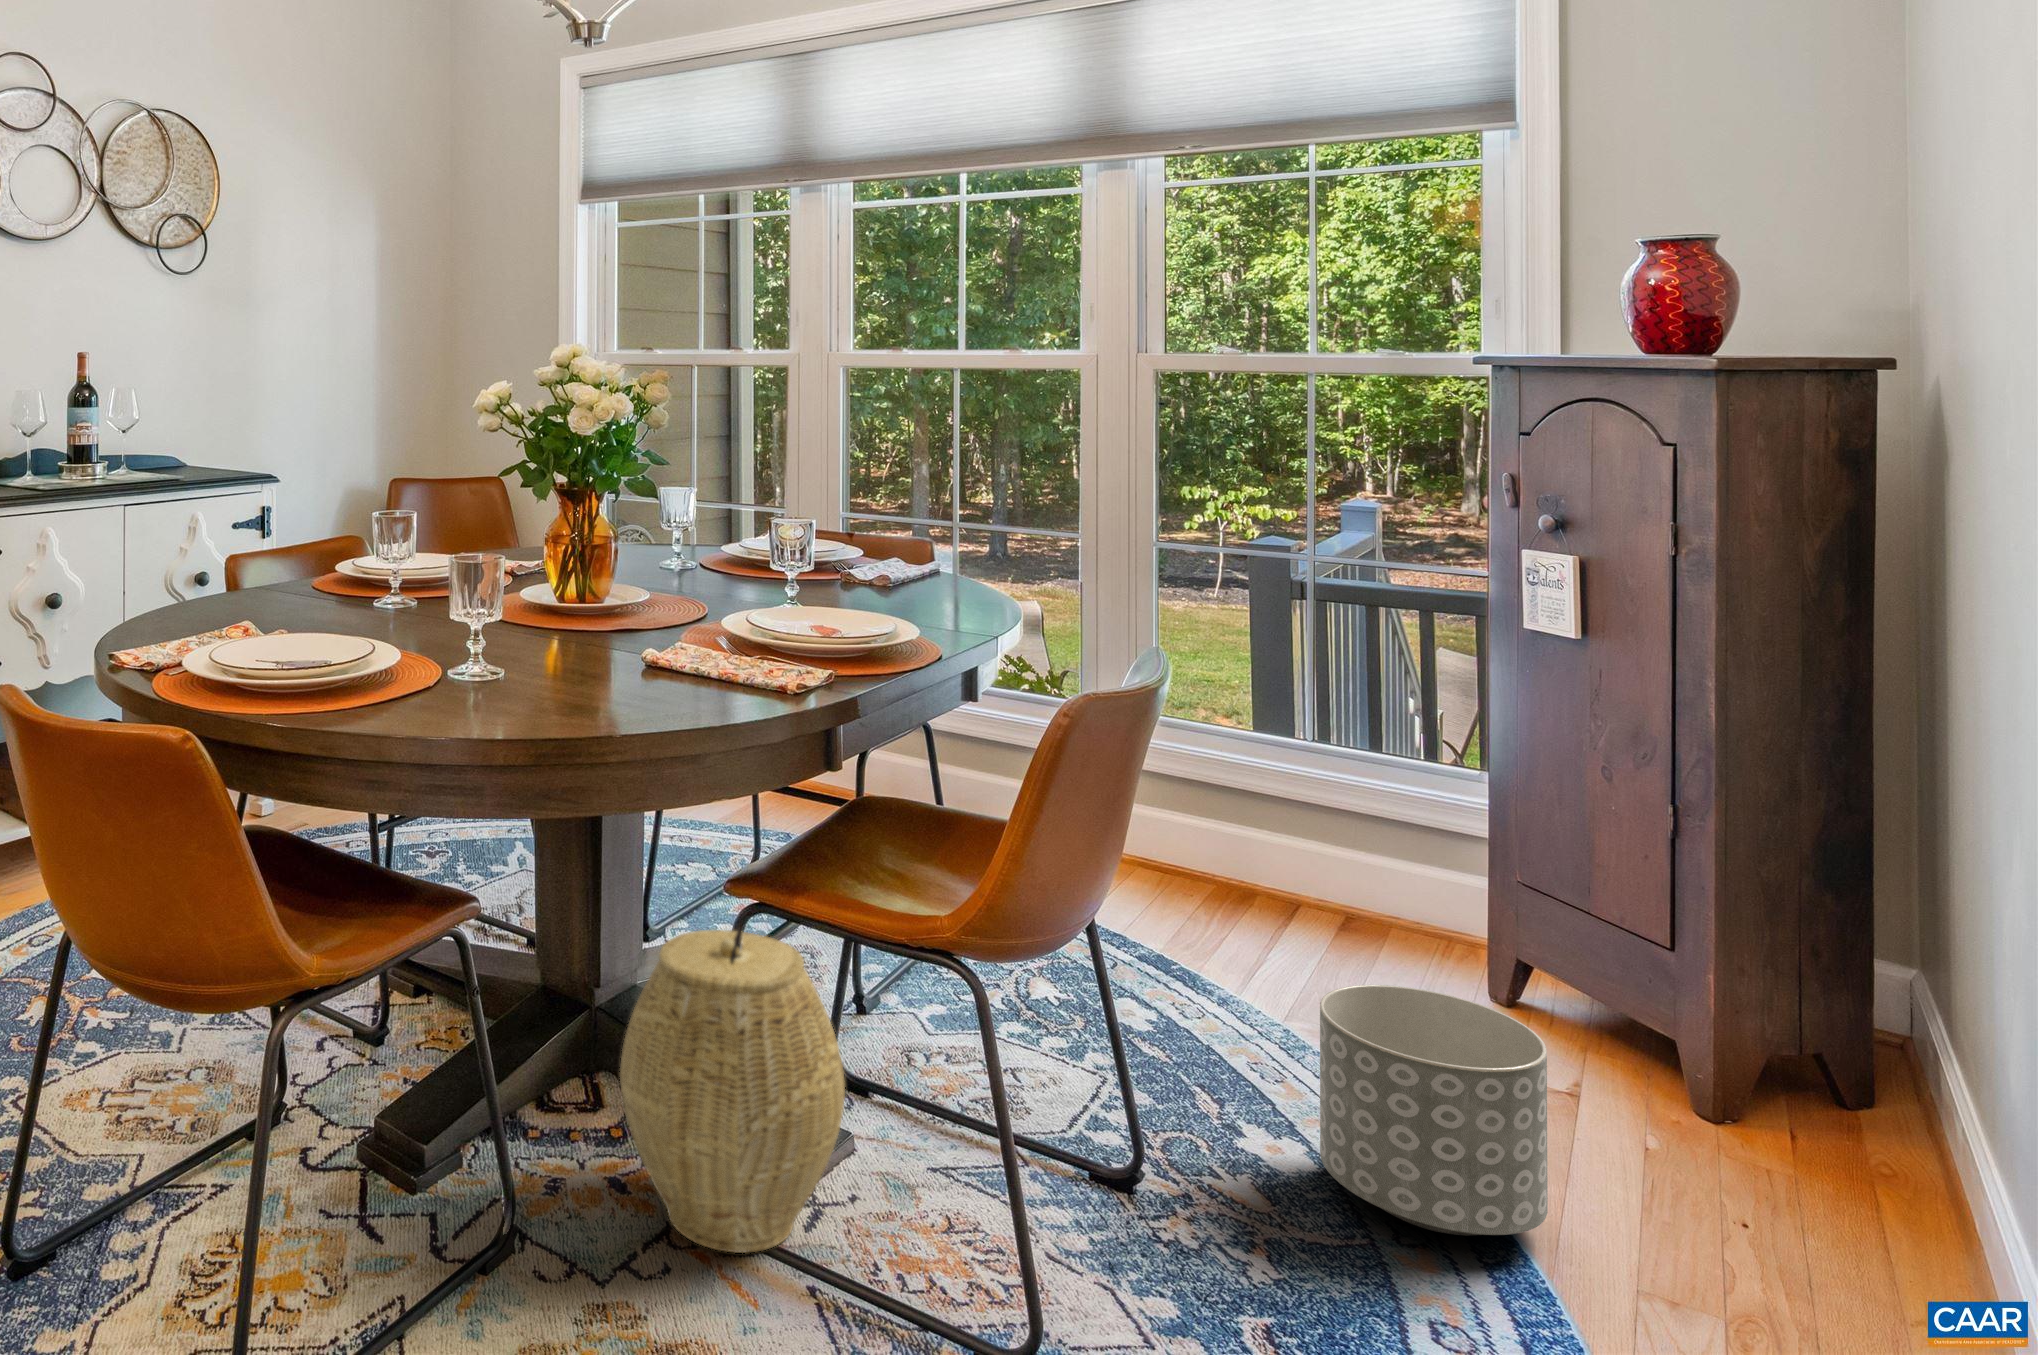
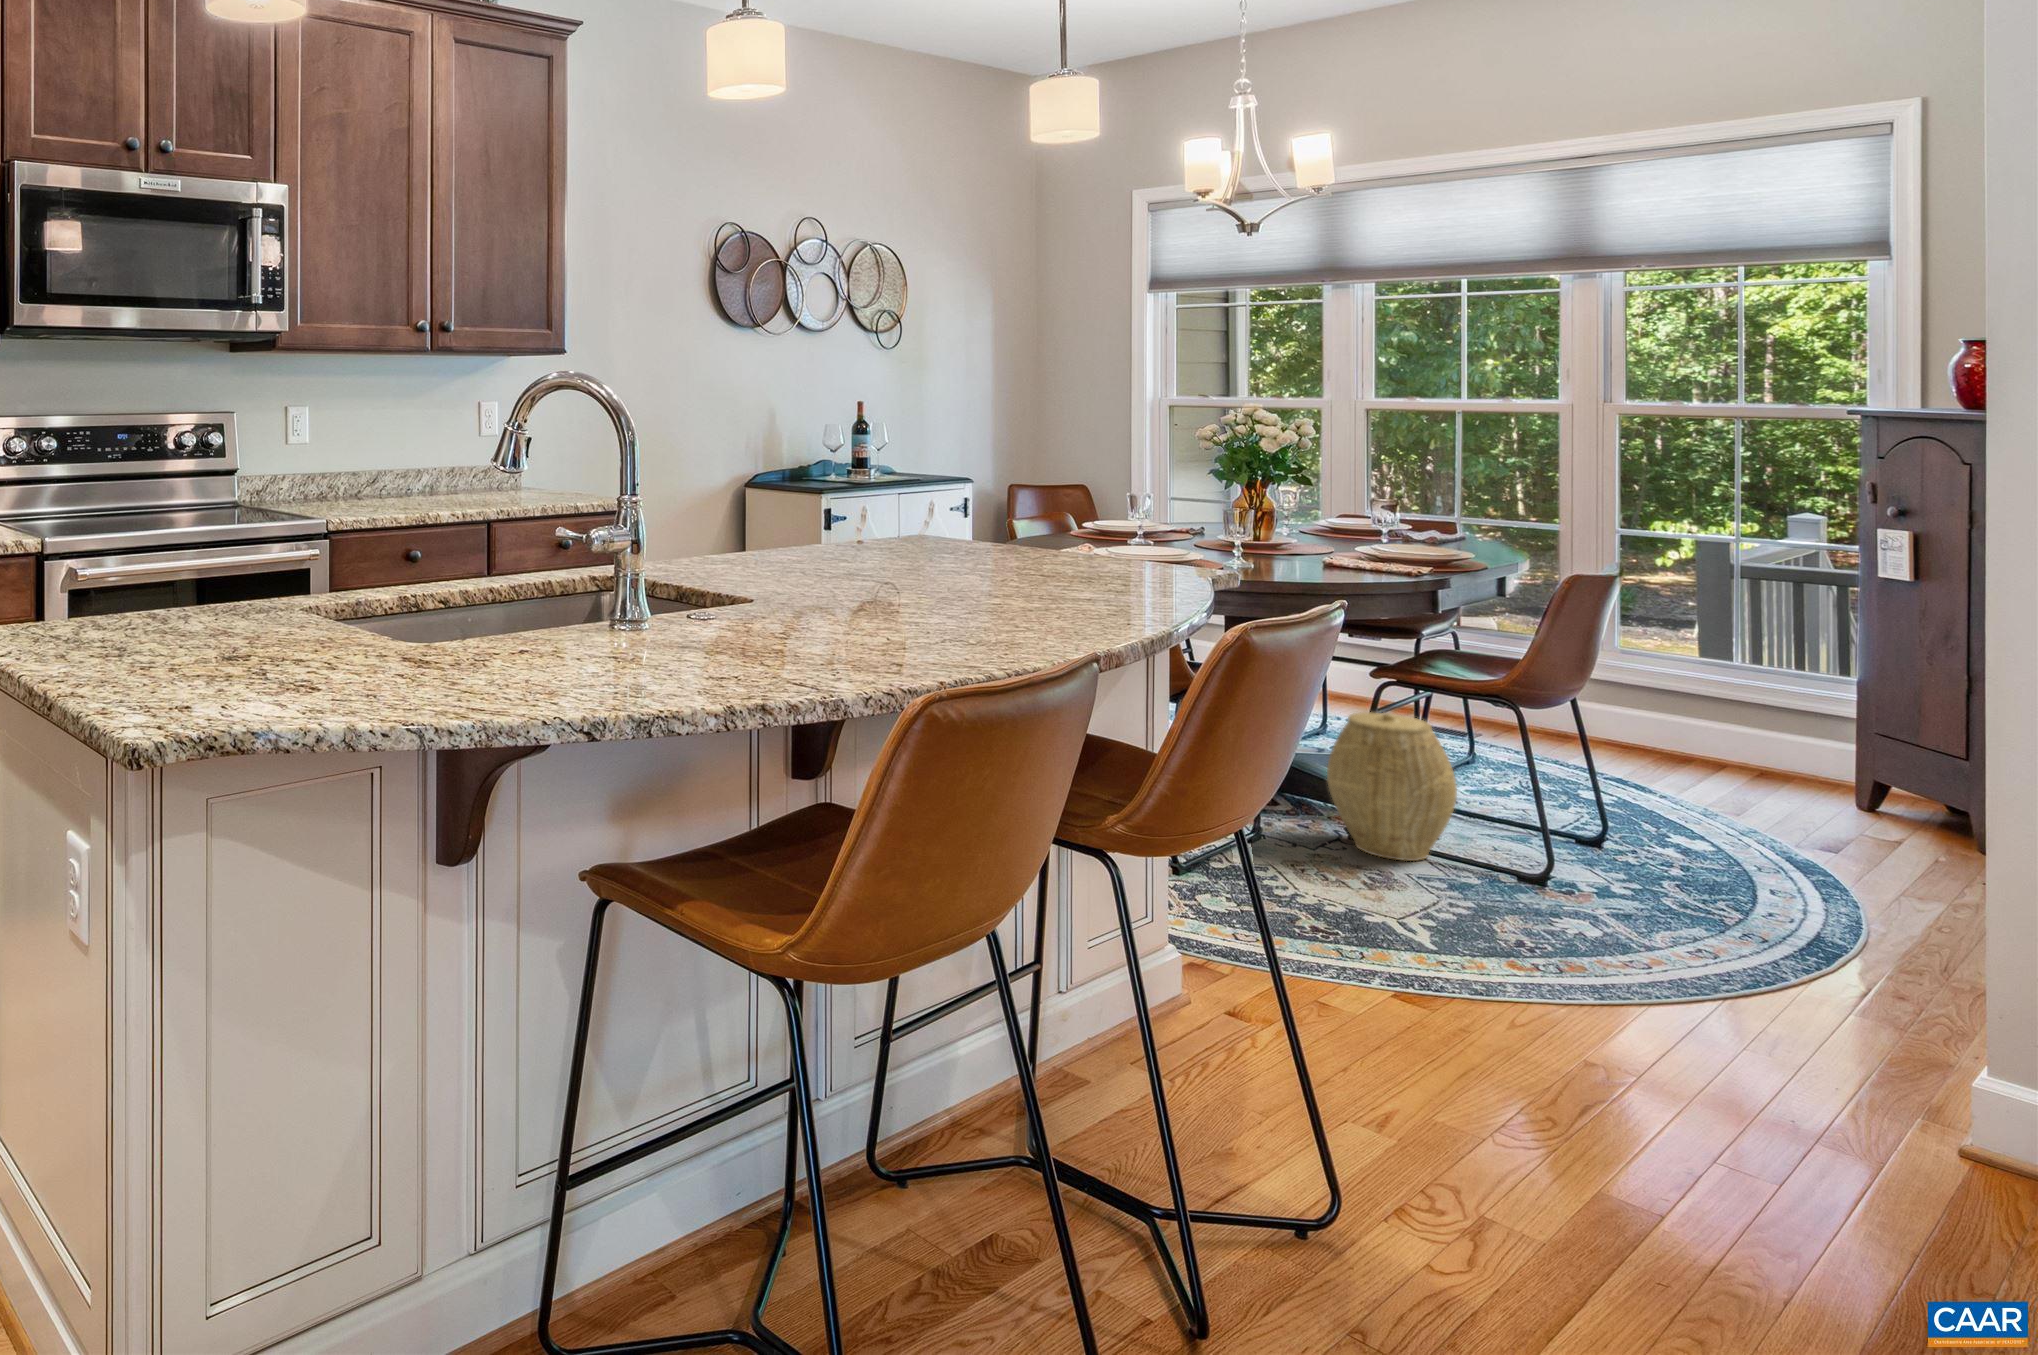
planter: present [1320,985,1548,1235] -> none [1733,762,1873,882]

